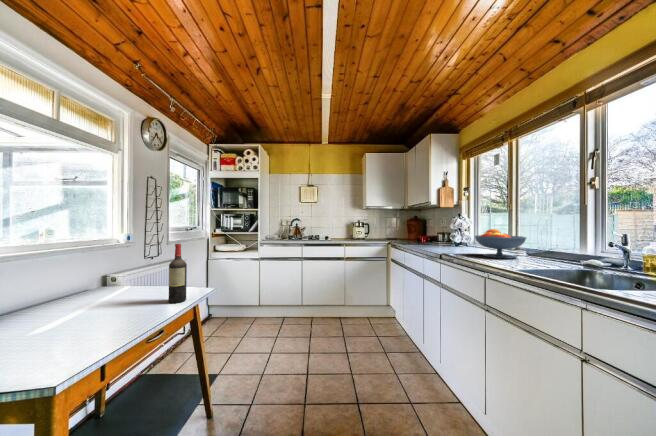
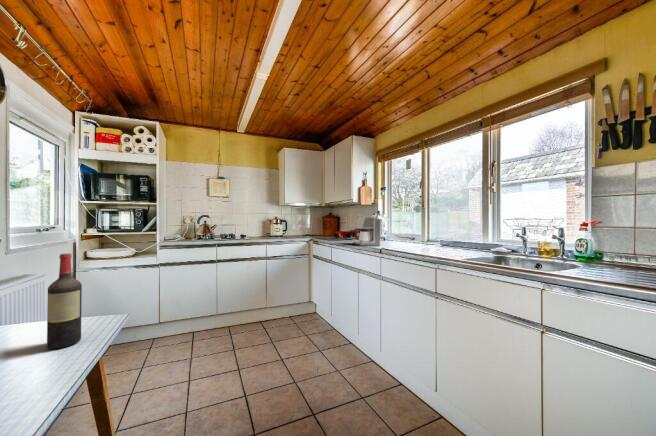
coffee maker: none [422,220,454,250] -> present [350,218,381,246]
fruit bowl: present [475,229,526,258] -> none [403,226,445,252]

